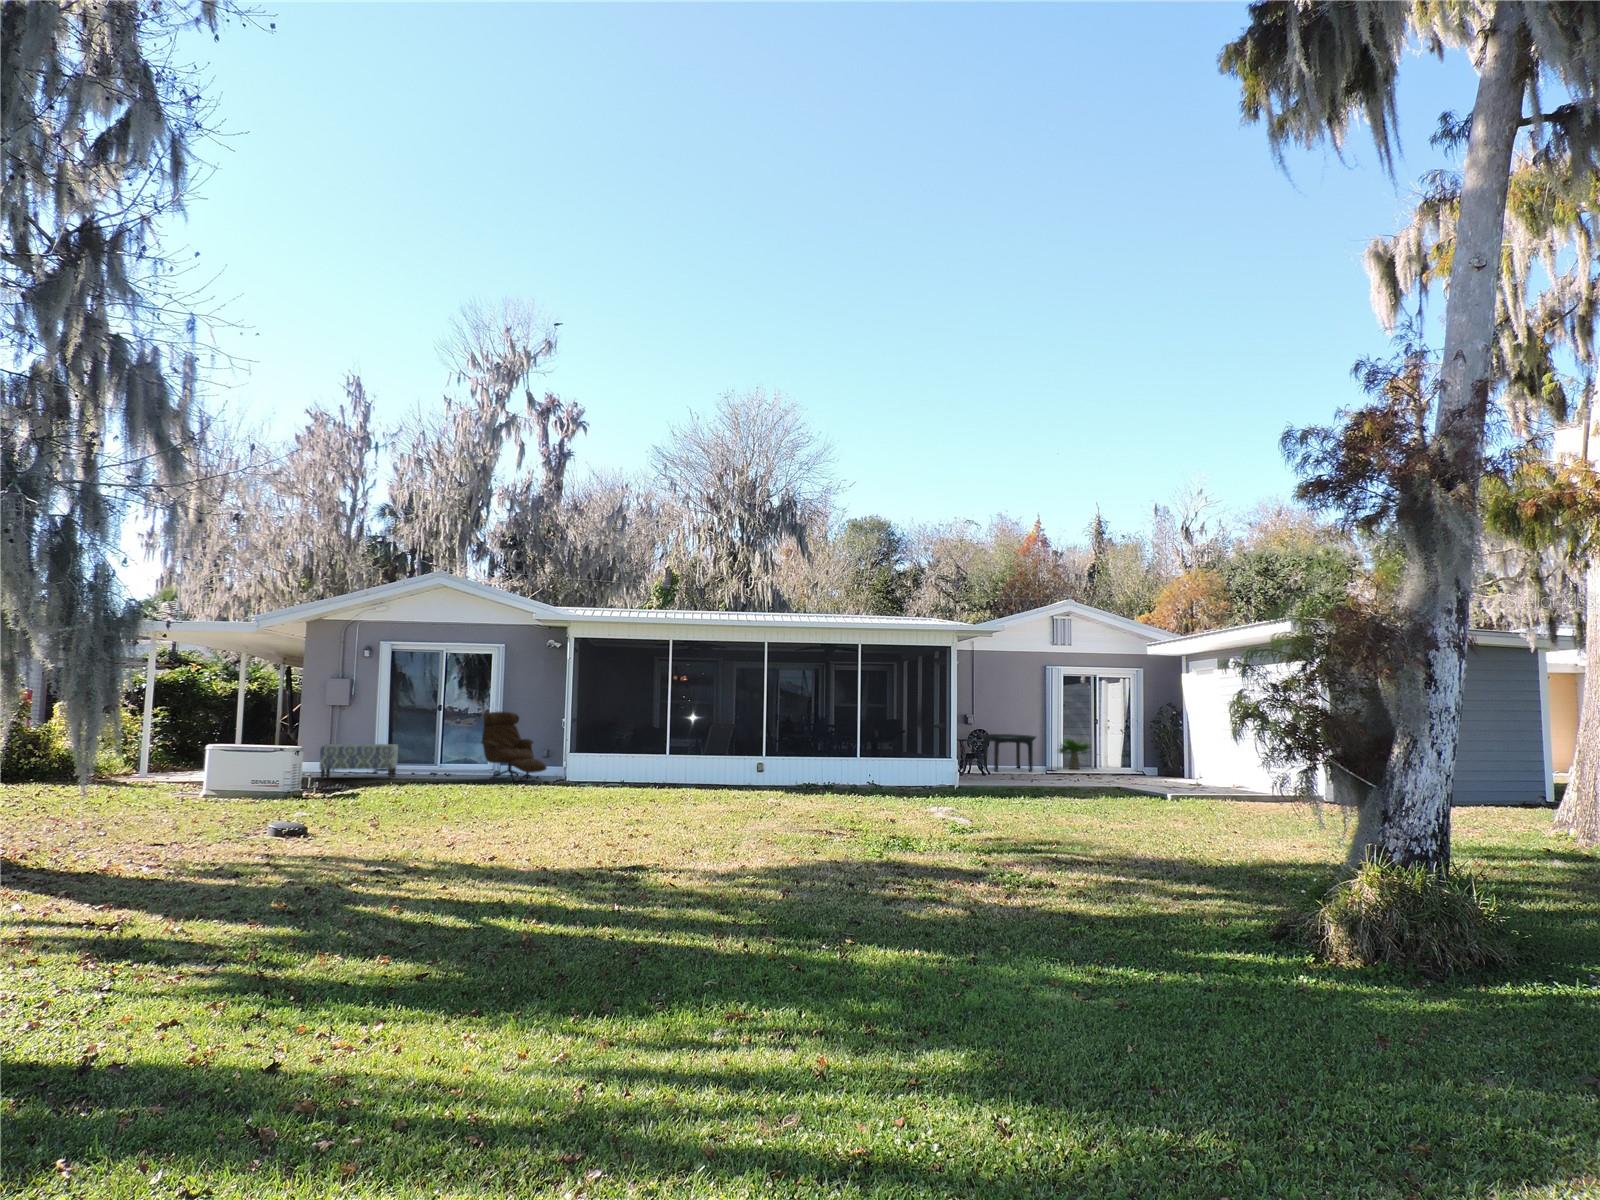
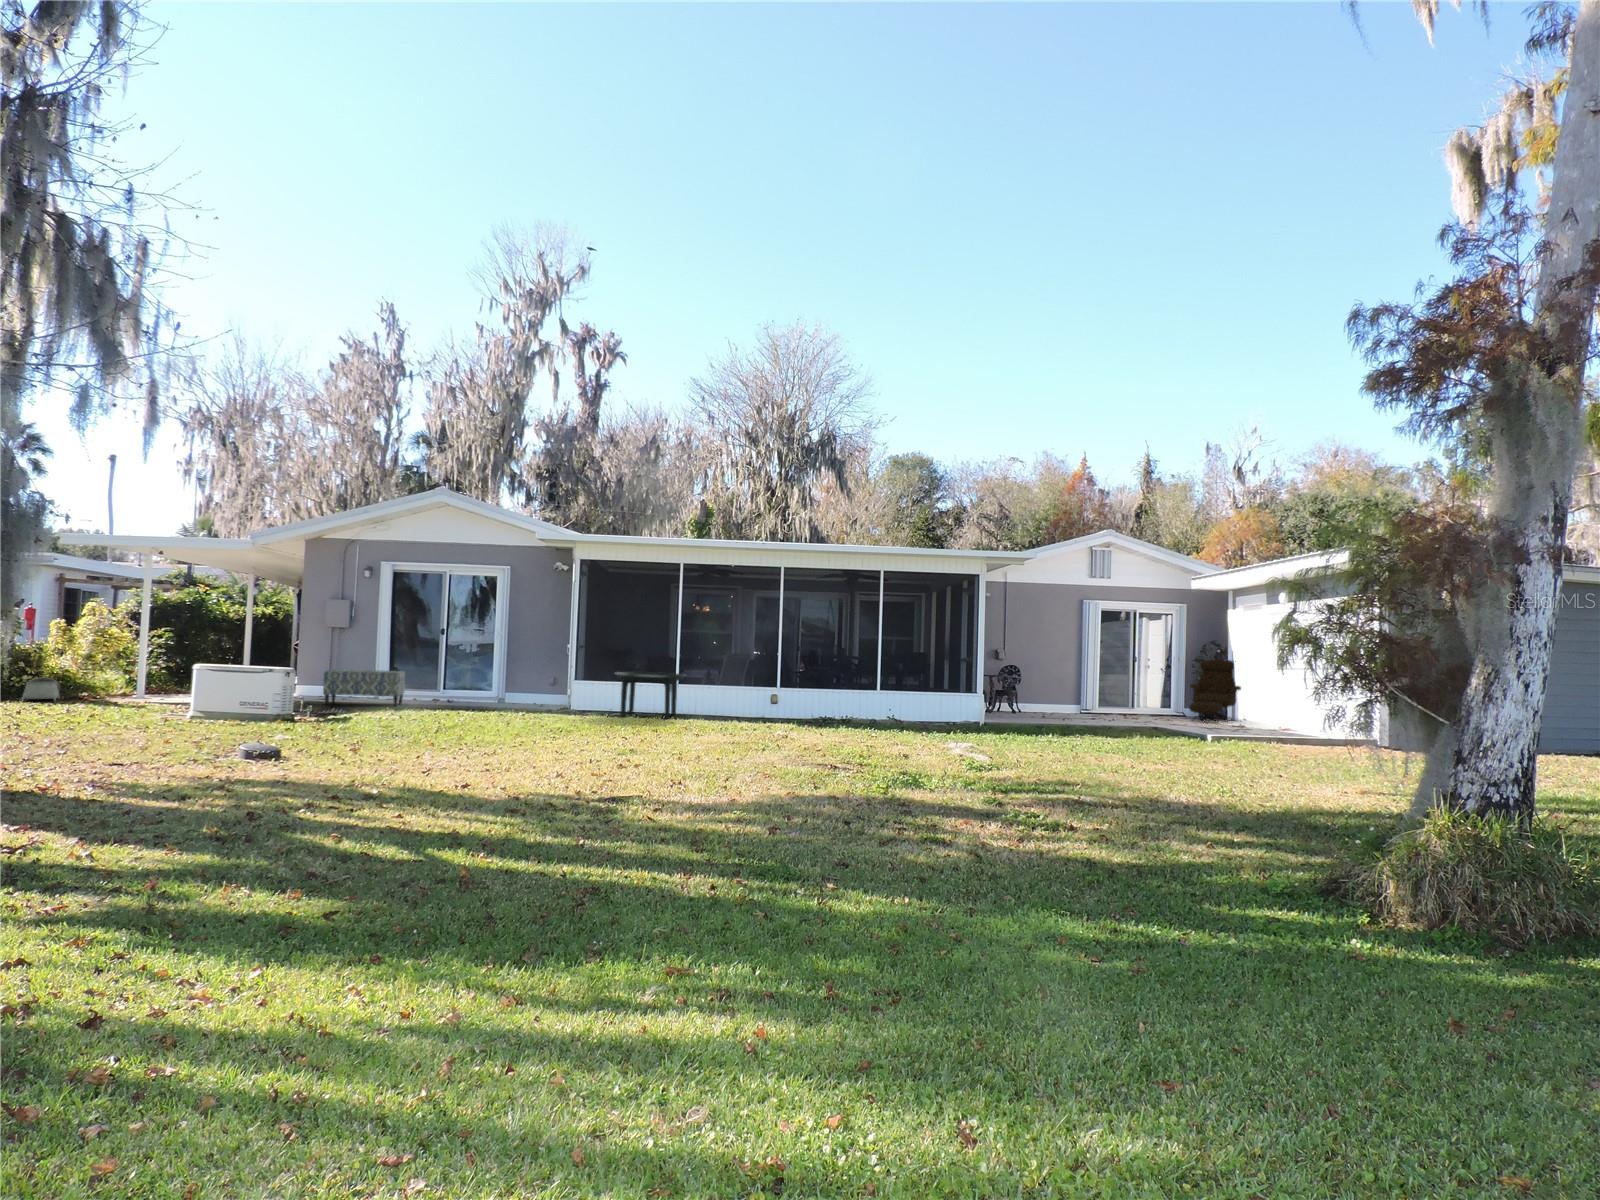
lounge chair: present [481,712,547,780] -> present [1189,659,1241,721]
round table: present [980,734,1036,772] -> present [615,672,685,719]
potted plant: present [1058,738,1091,769] -> none [1095,680,1139,715]
basket: none [20,759,58,784] -> present [22,677,60,701]

